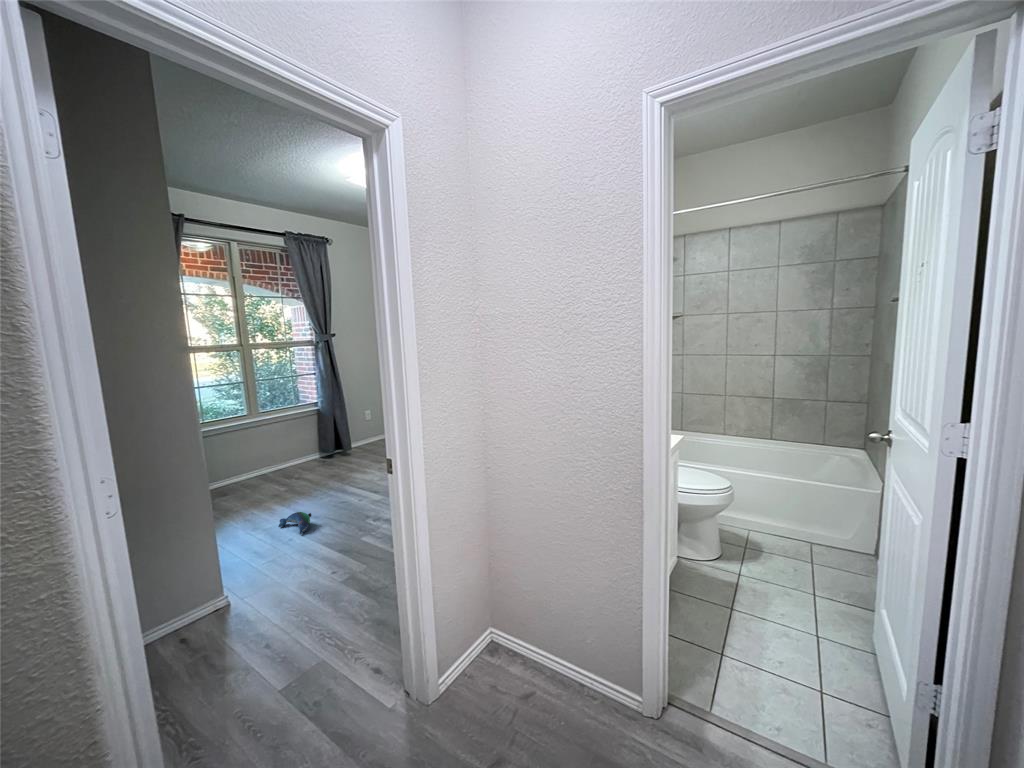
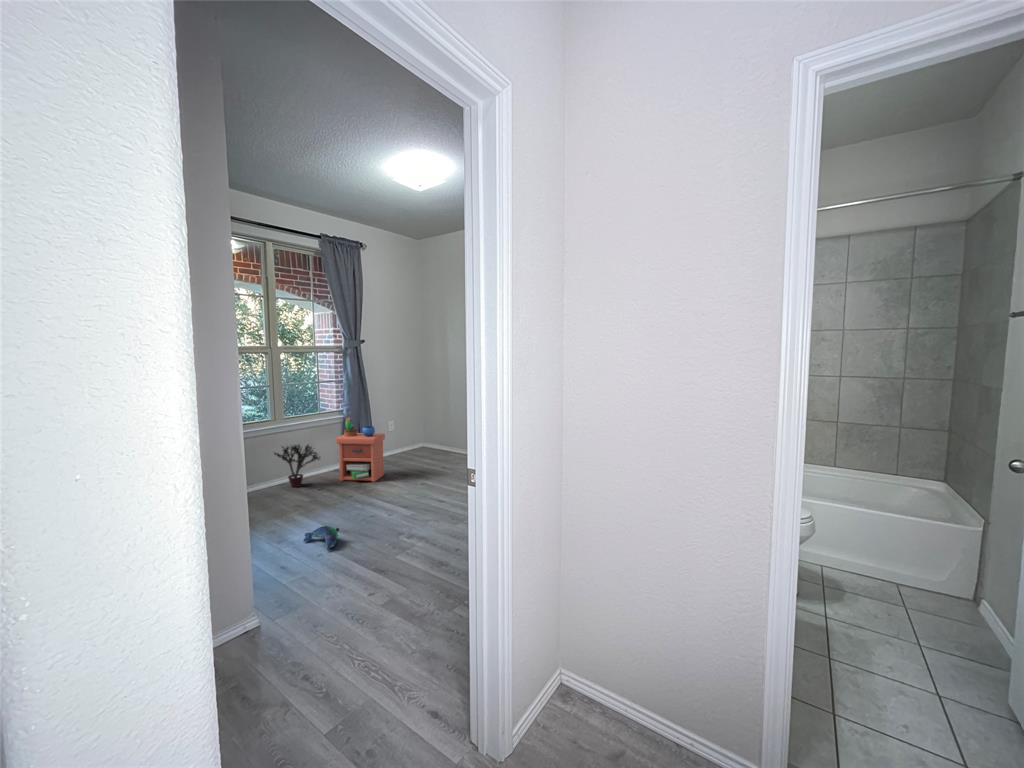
nightstand: none [313,408,361,469] -> present [336,418,385,482]
potted plant: none [252,434,300,476] -> present [274,445,320,487]

